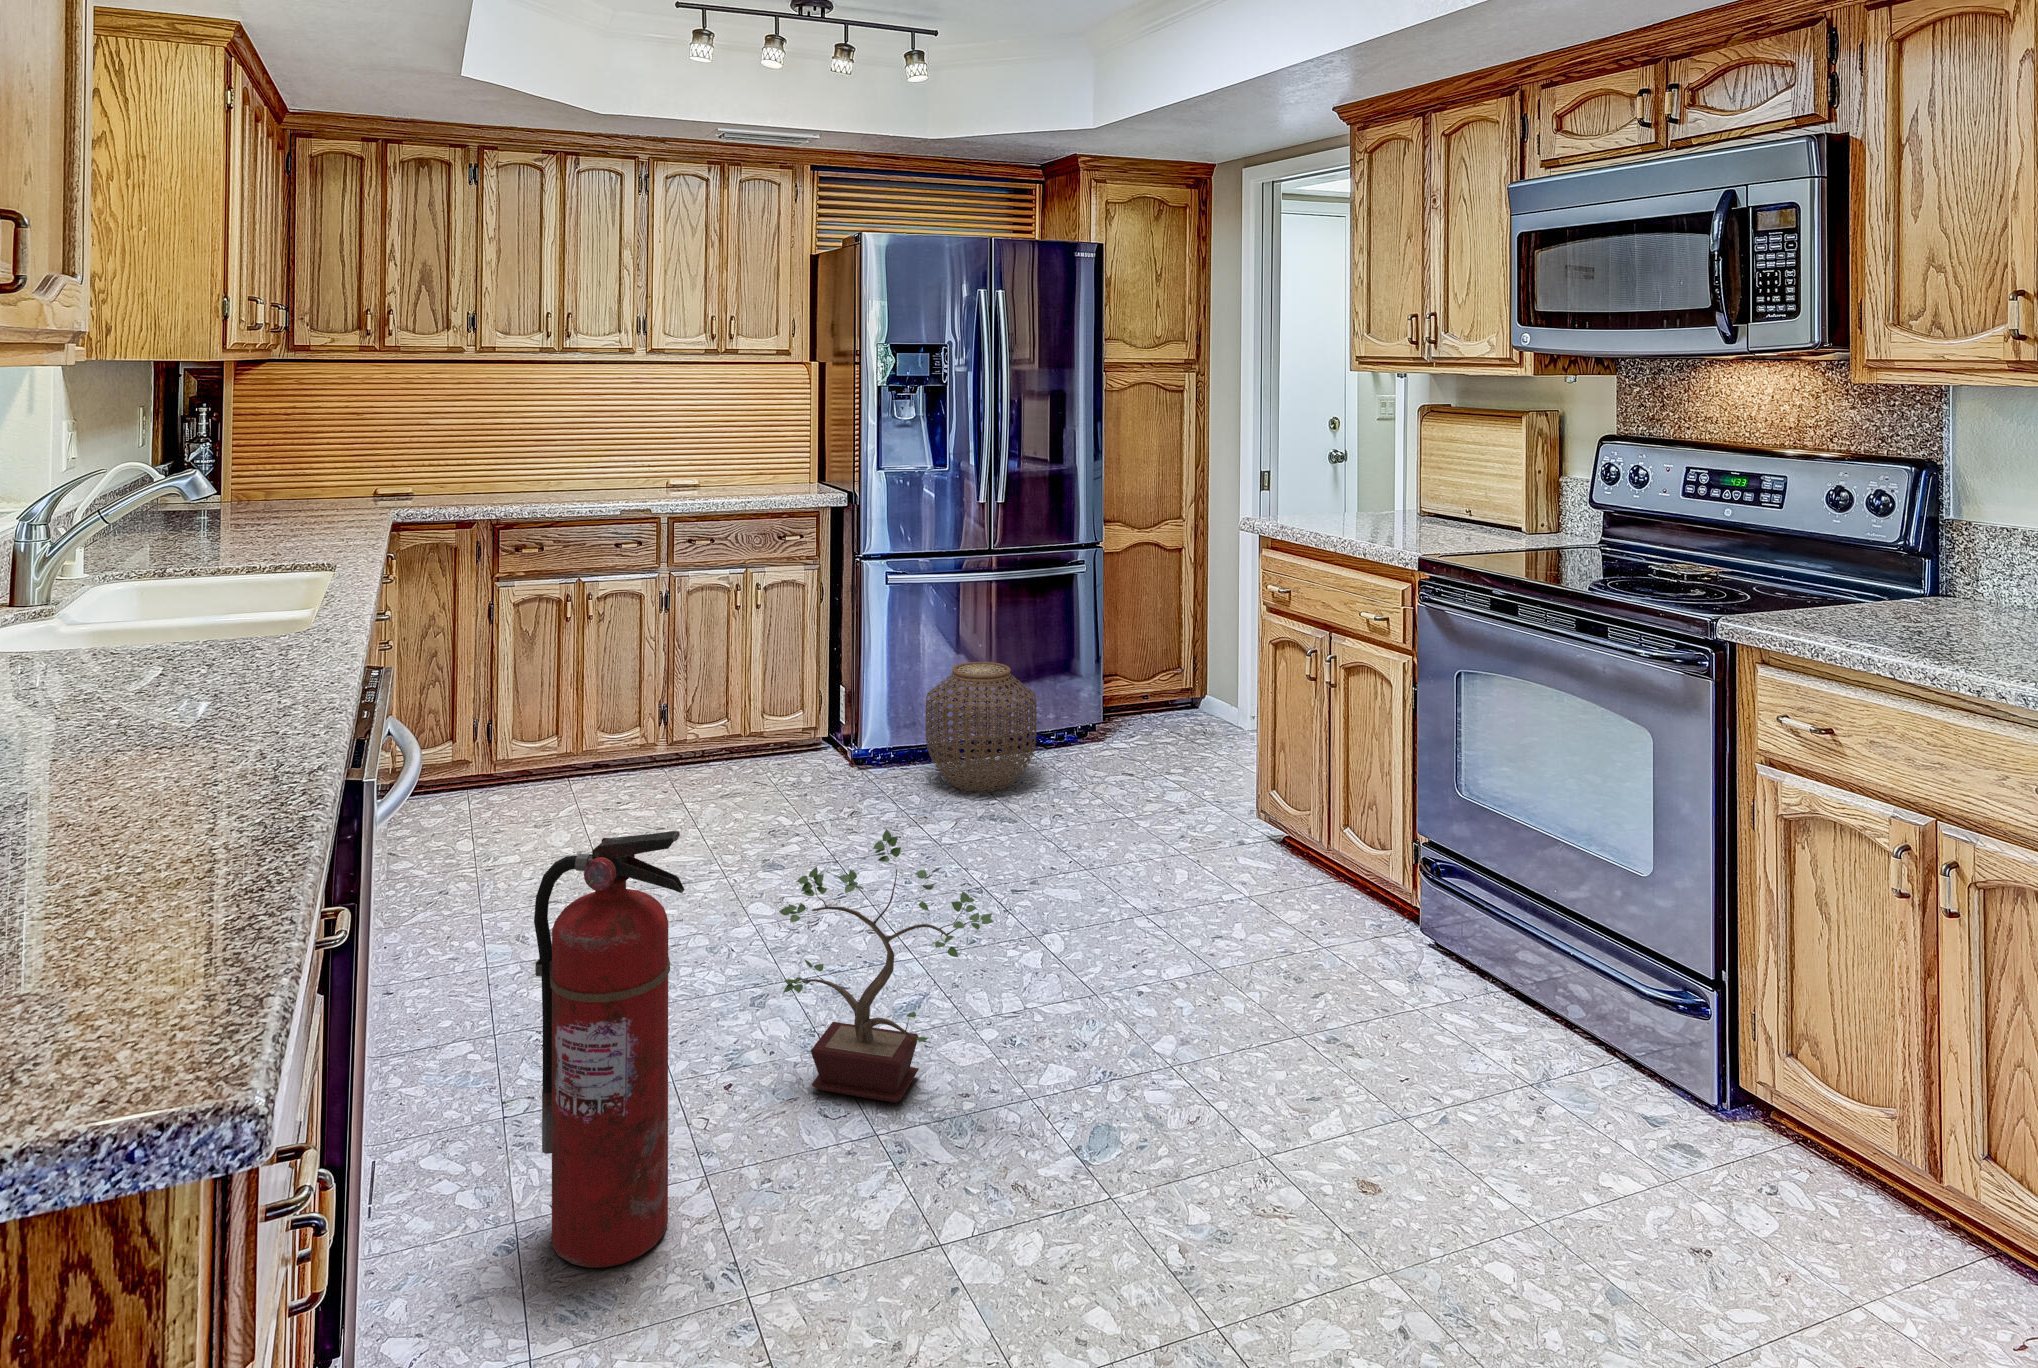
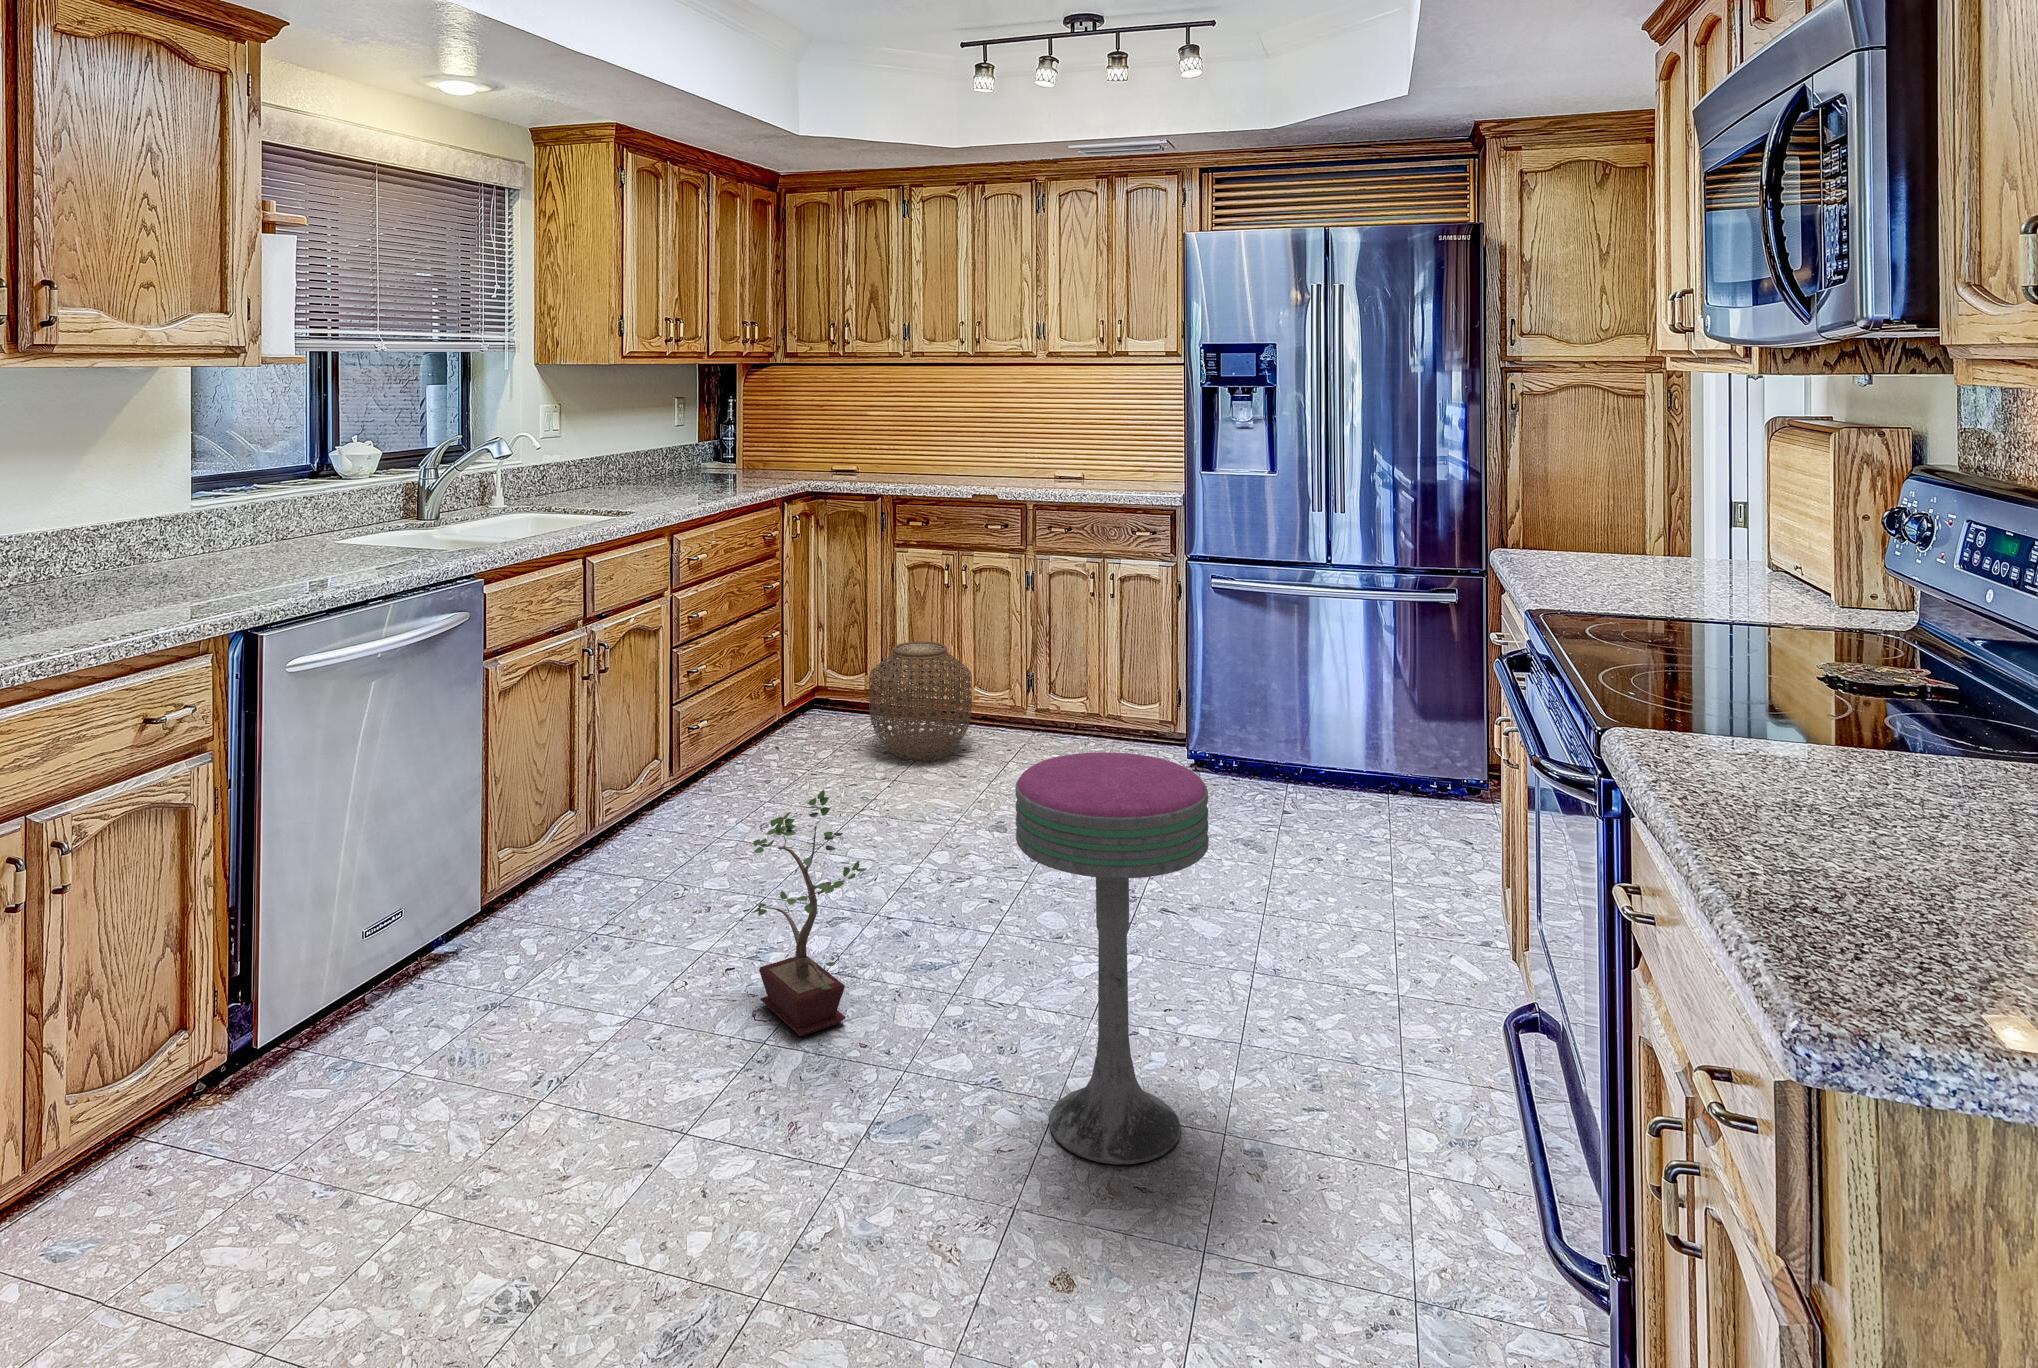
woven basket: present [926,662,1037,792] -> present [869,641,972,761]
bar stool: none [1152,725,1331,1095] -> present [1015,752,1209,1164]
fire extinguisher: present [534,831,685,1268] -> none [475,735,569,1063]

